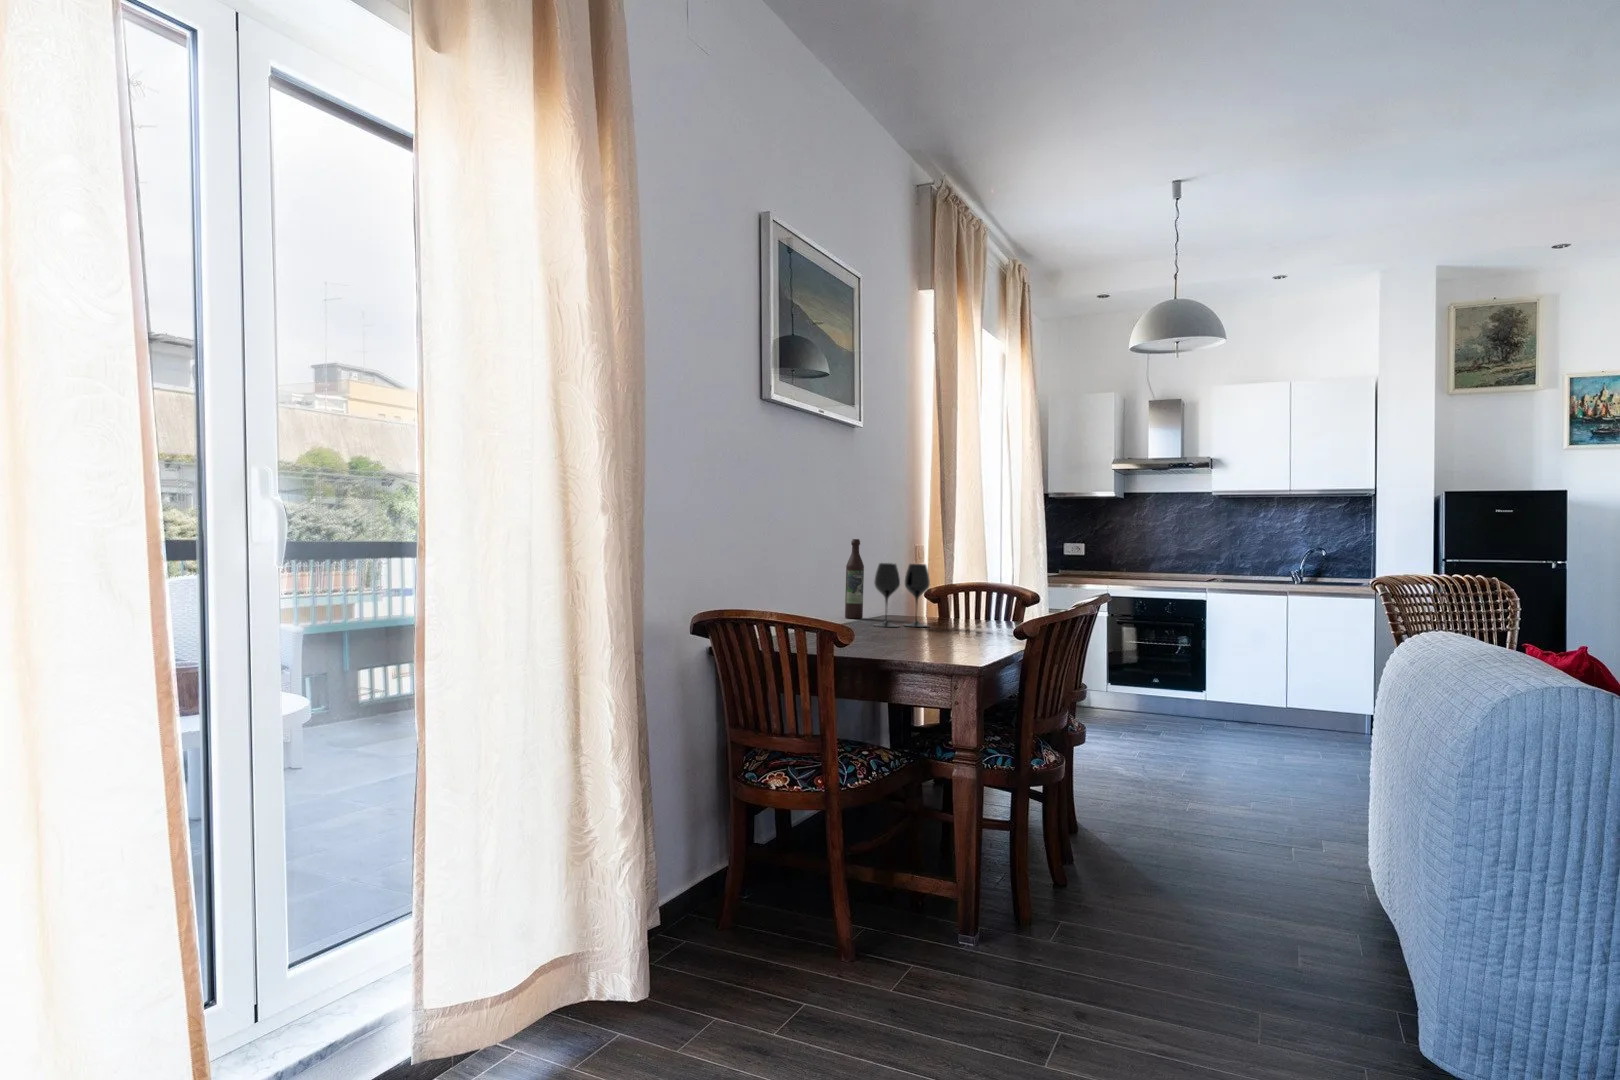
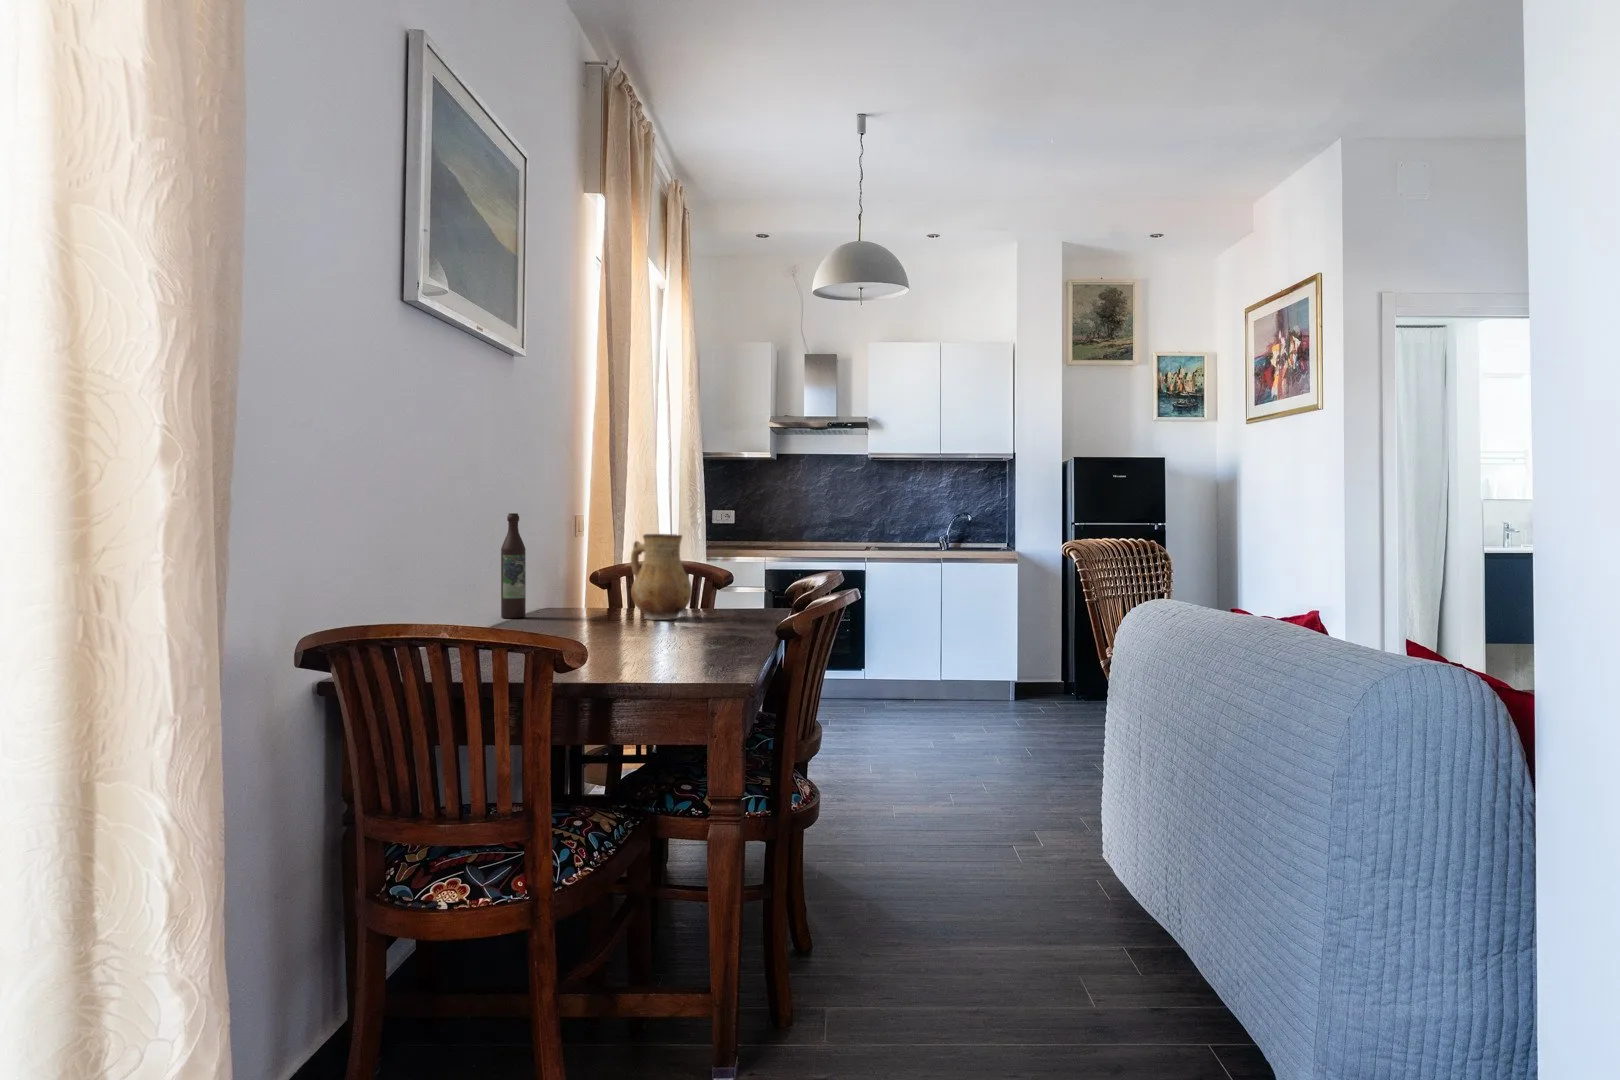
ceramic pitcher: none [942,557,991,626] -> present [631,534,692,620]
wine glass: present [874,563,930,627] -> none [547,544,621,629]

